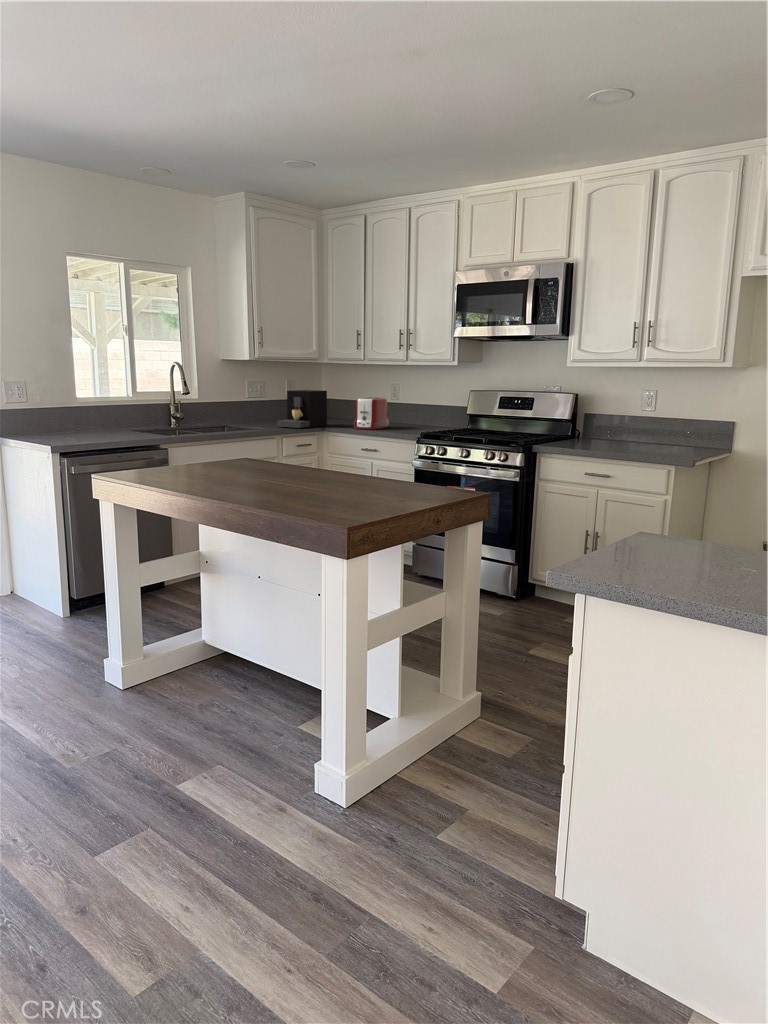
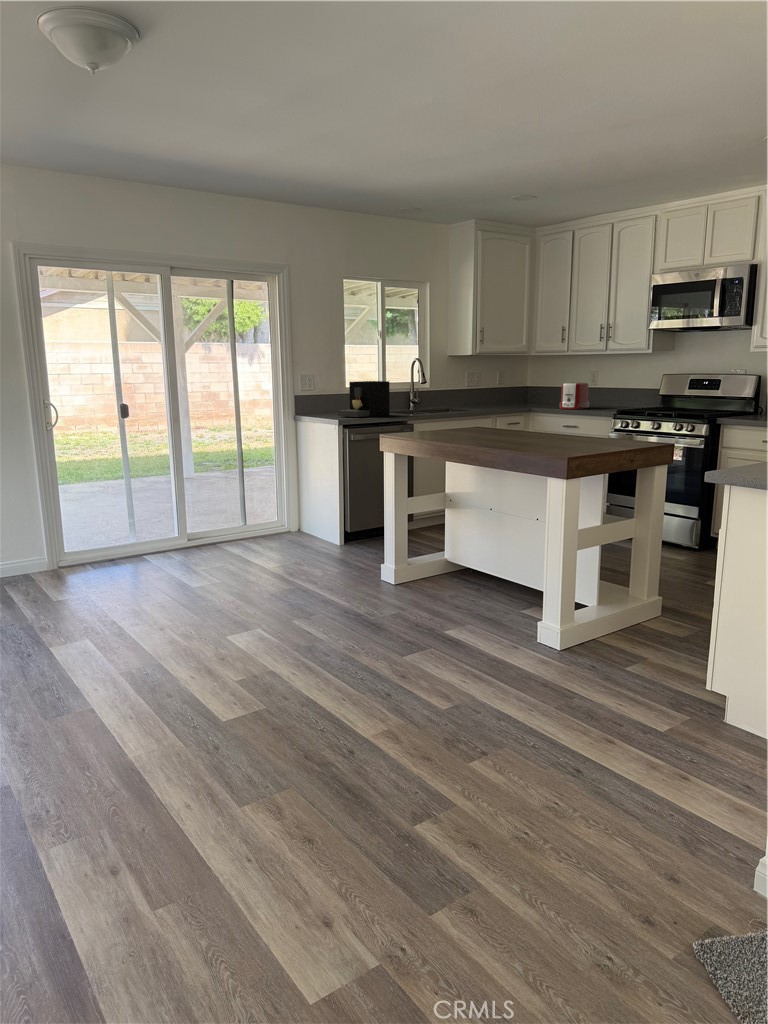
coffee maker: present [277,390,327,428] -> present [338,381,390,417]

